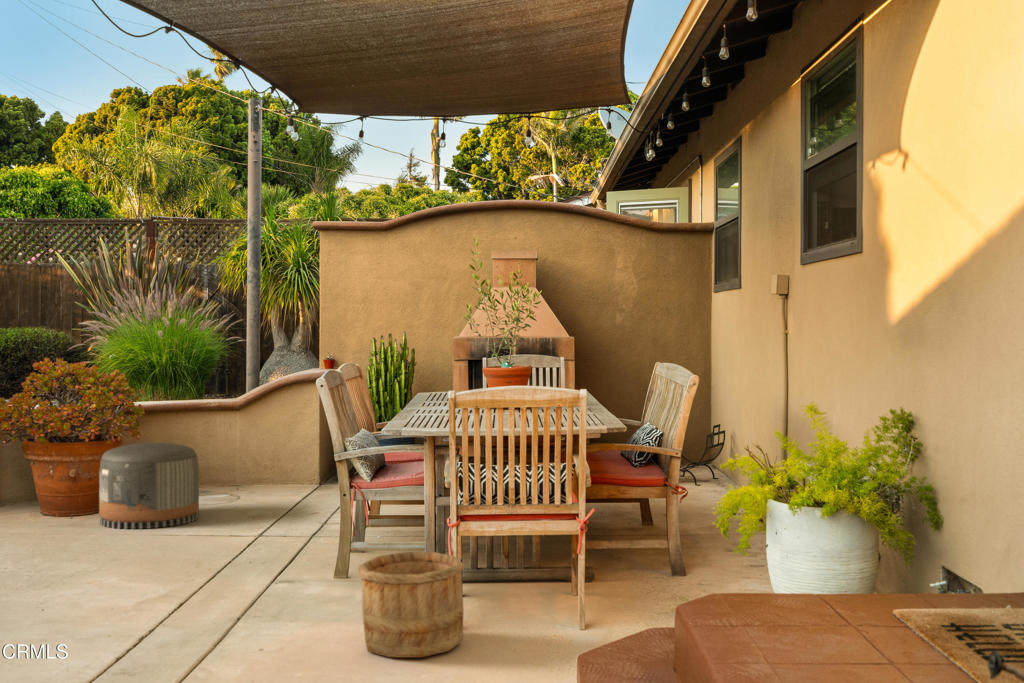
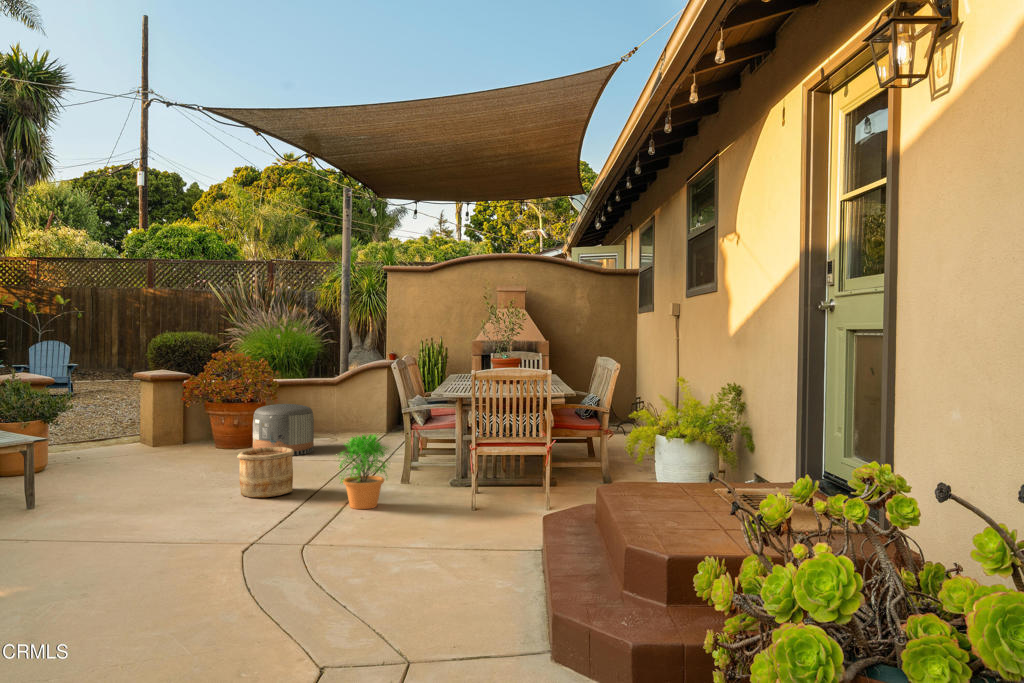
potted plant: none [208,497,320,632] -> present [339,434,388,509]
wooden bucket: present [358,552,465,658] -> present [237,447,294,497]

